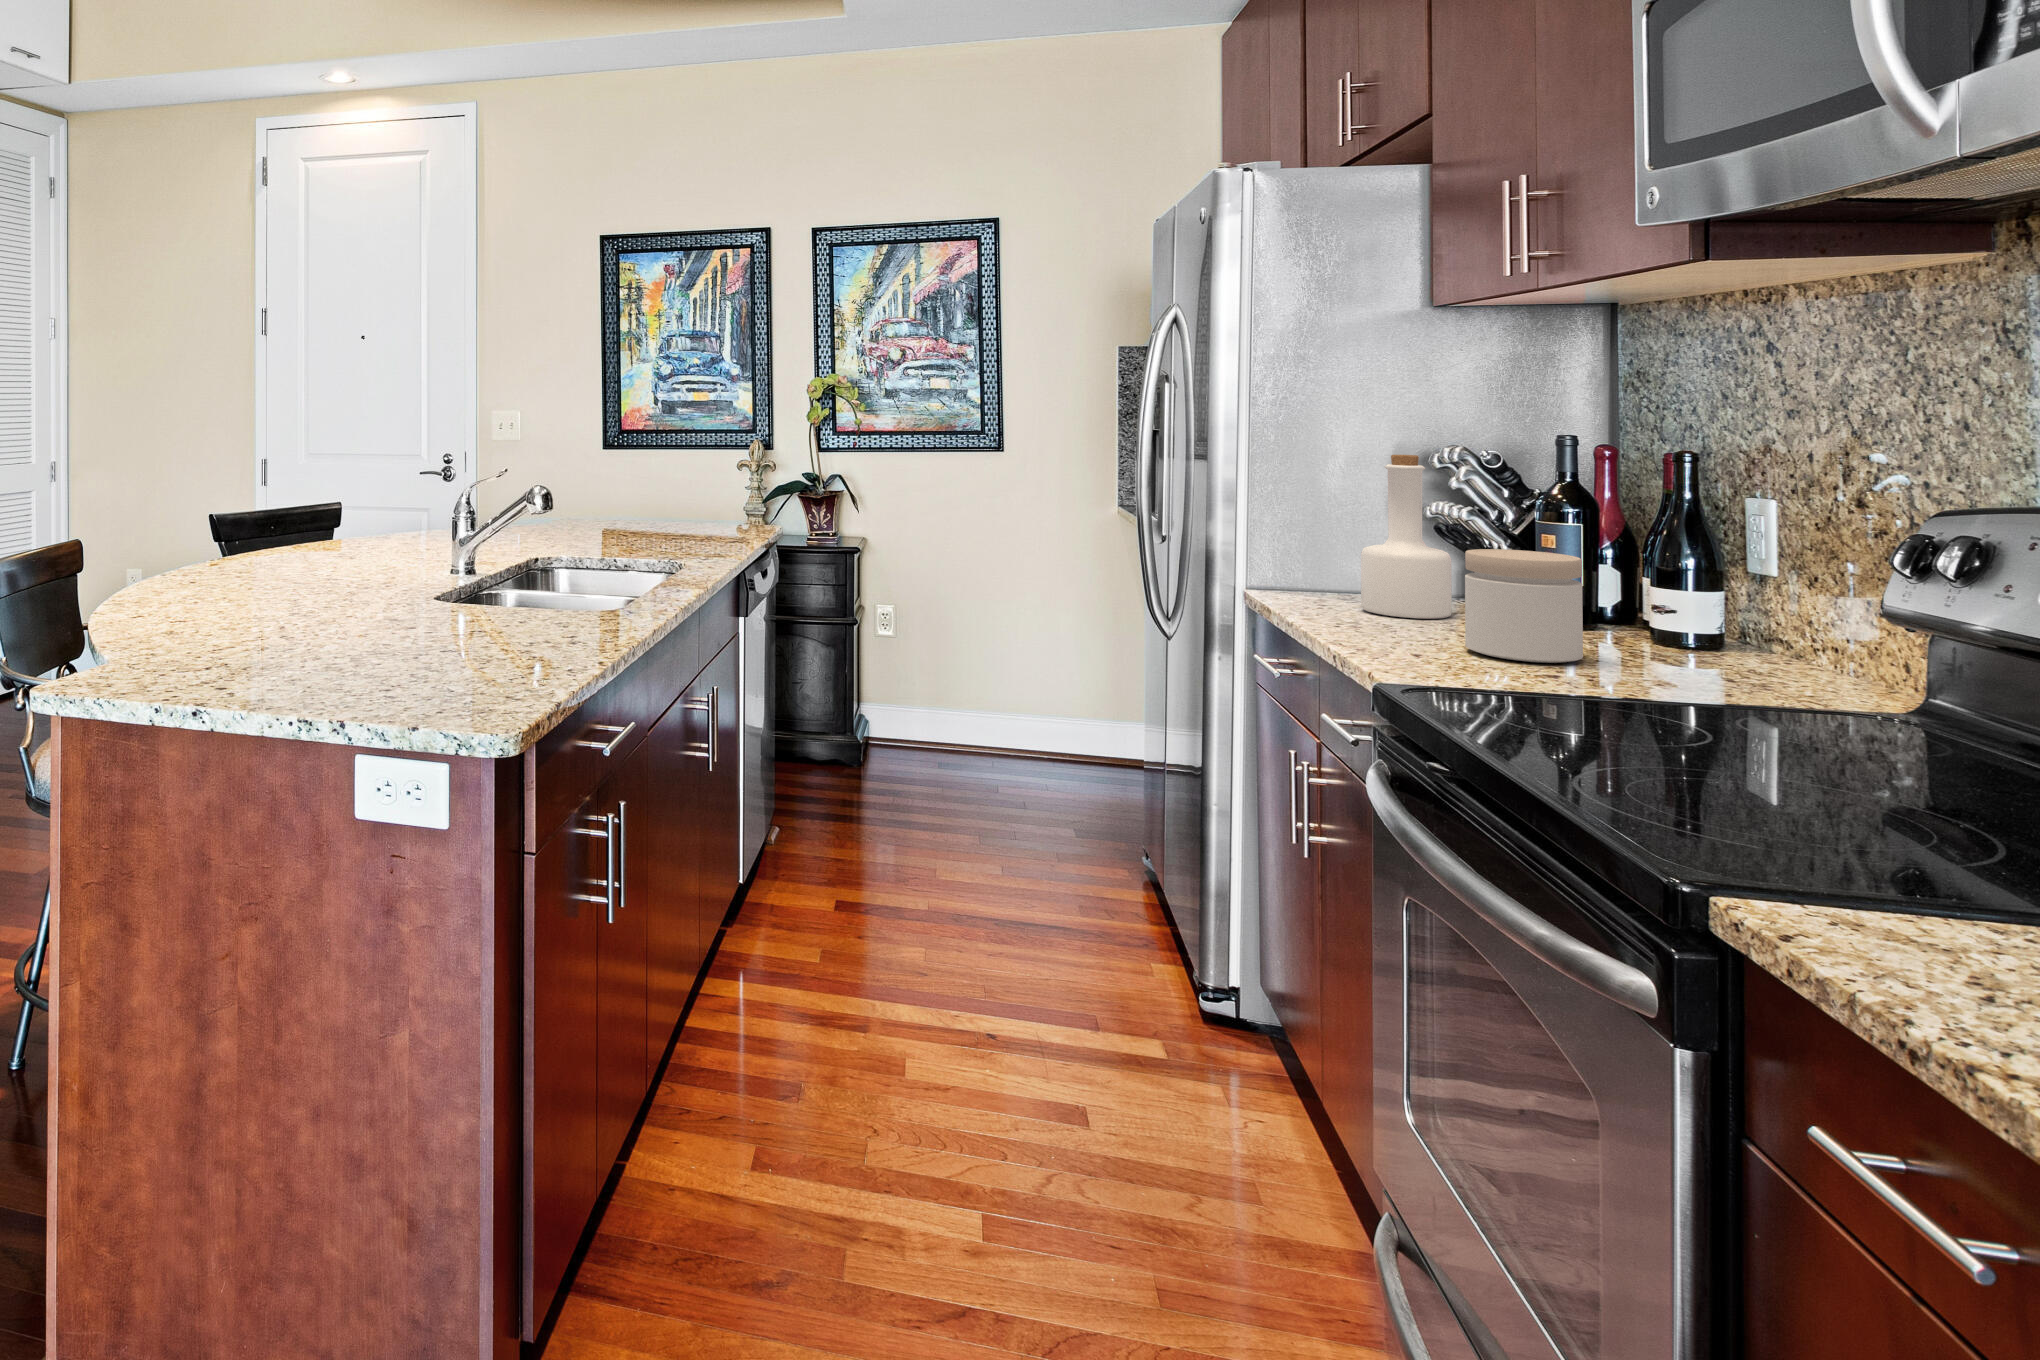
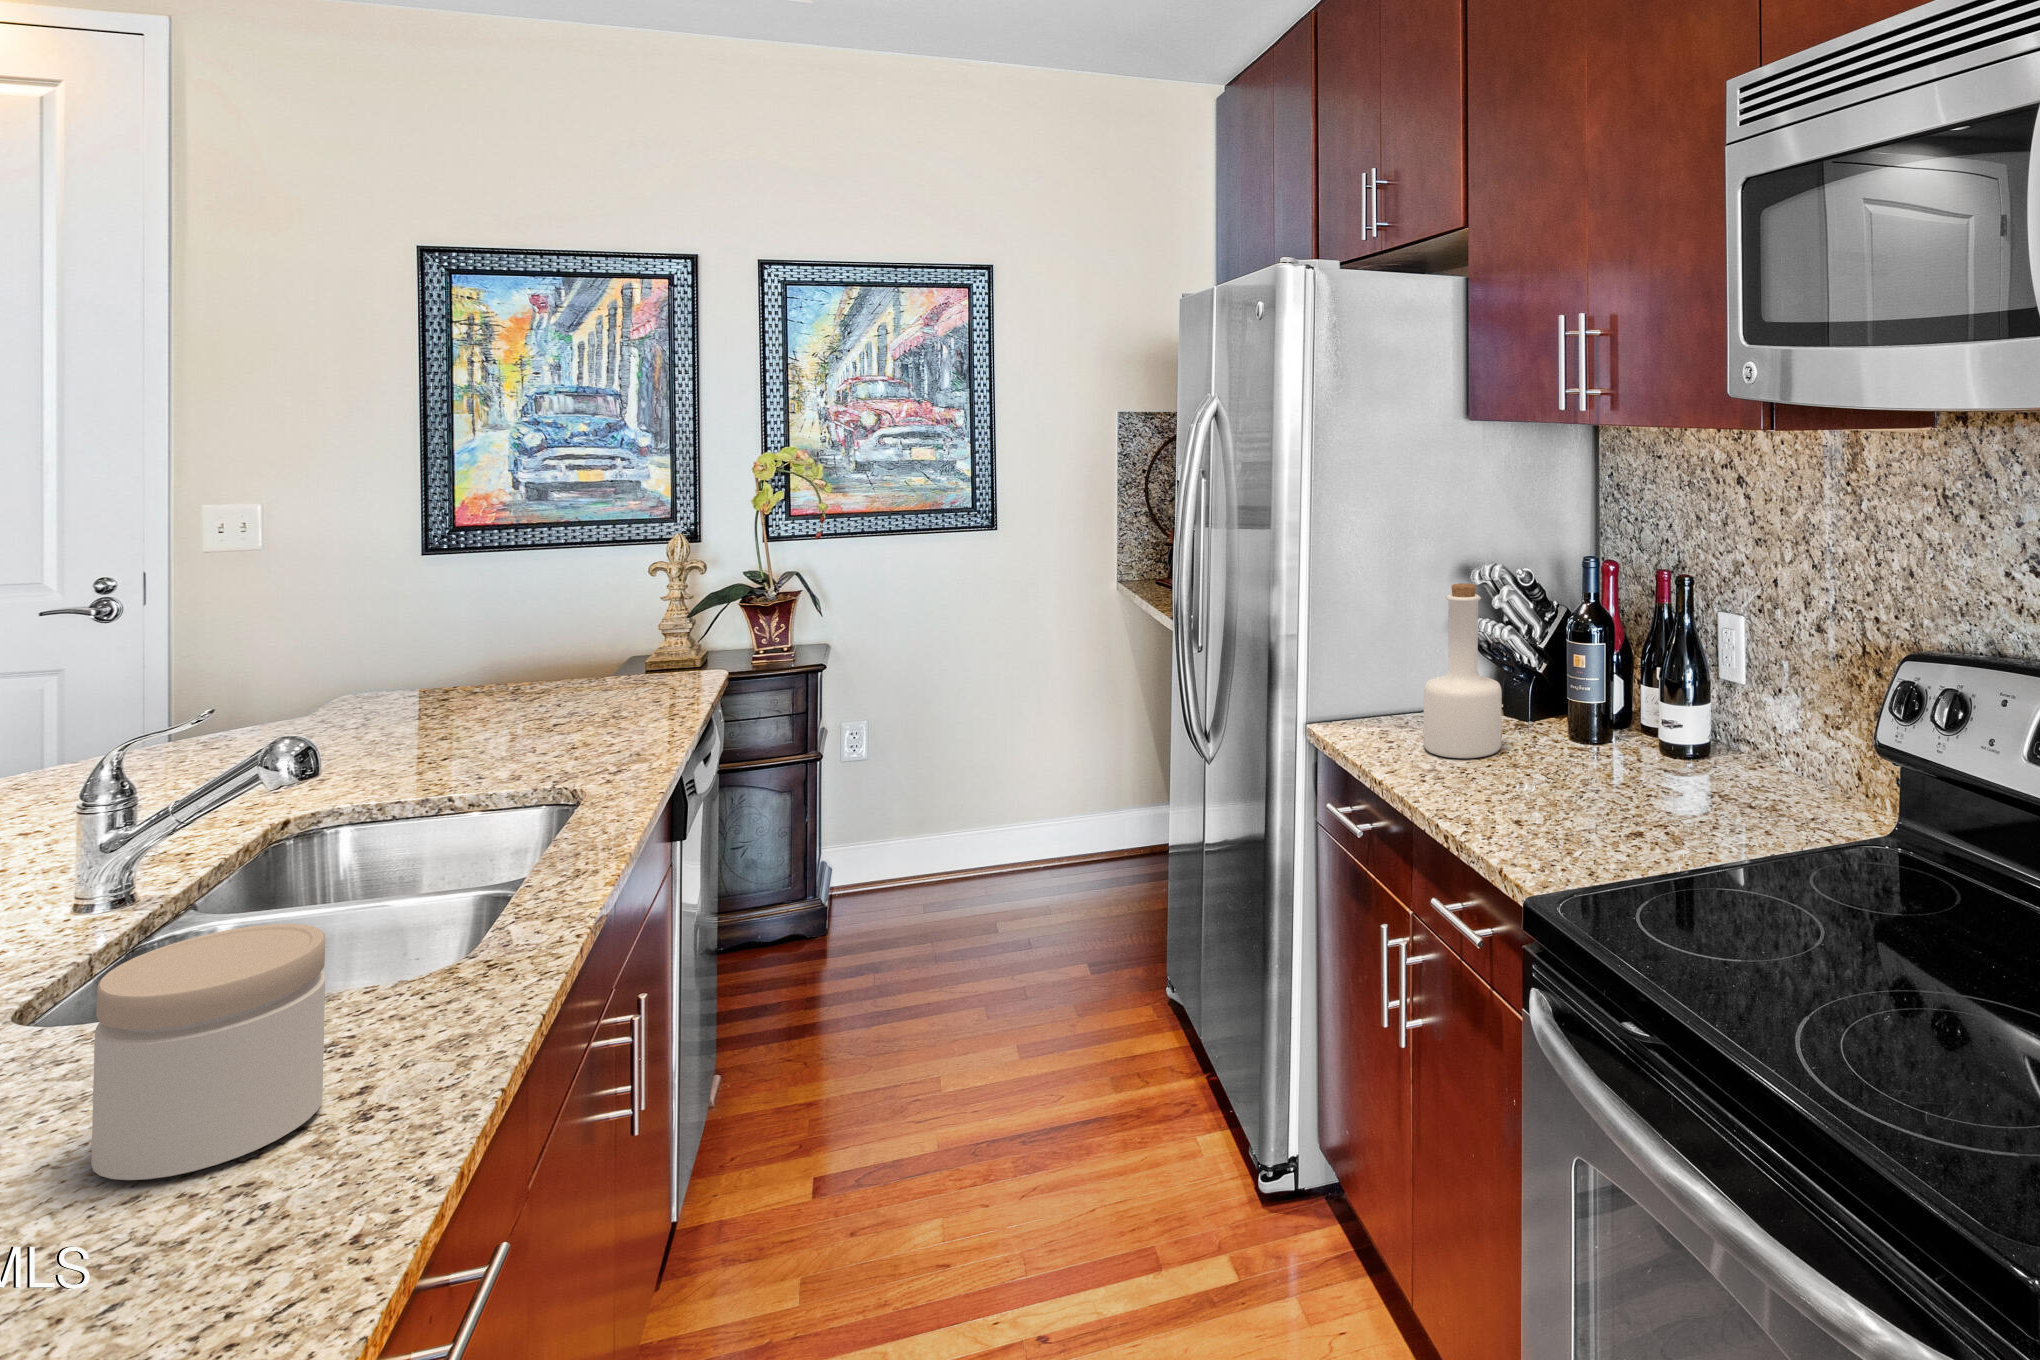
jar: present [1465,549,1583,663] -> present [91,924,325,1180]

